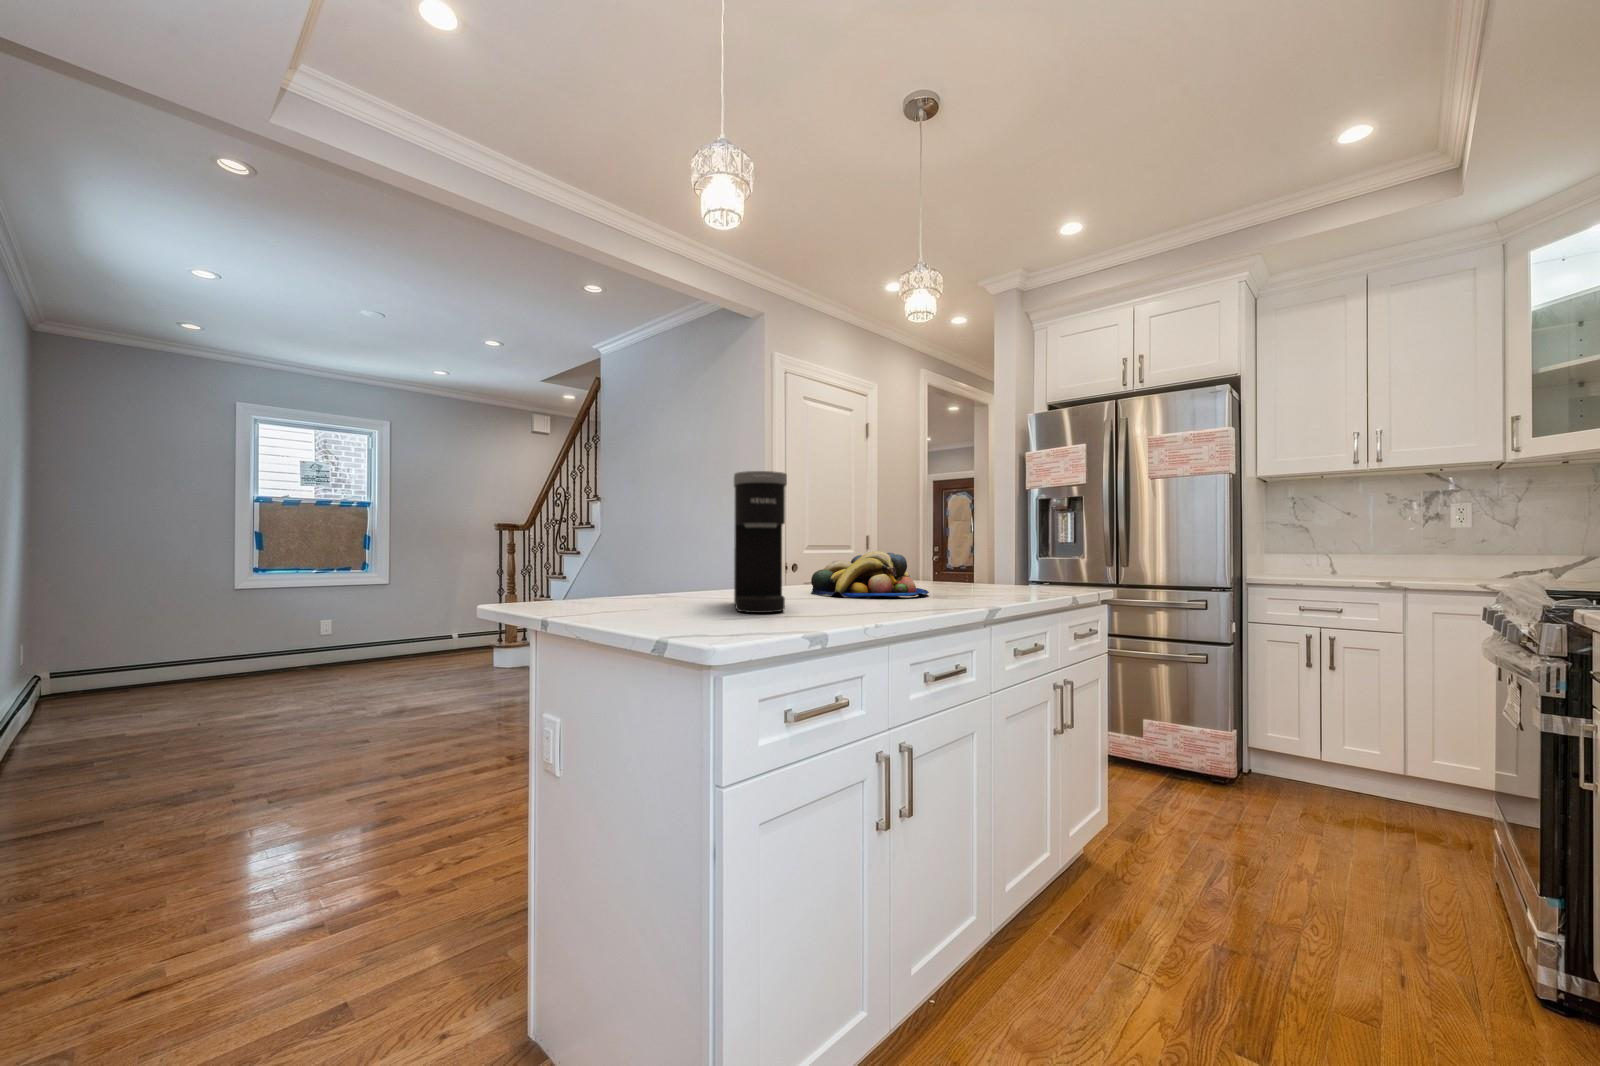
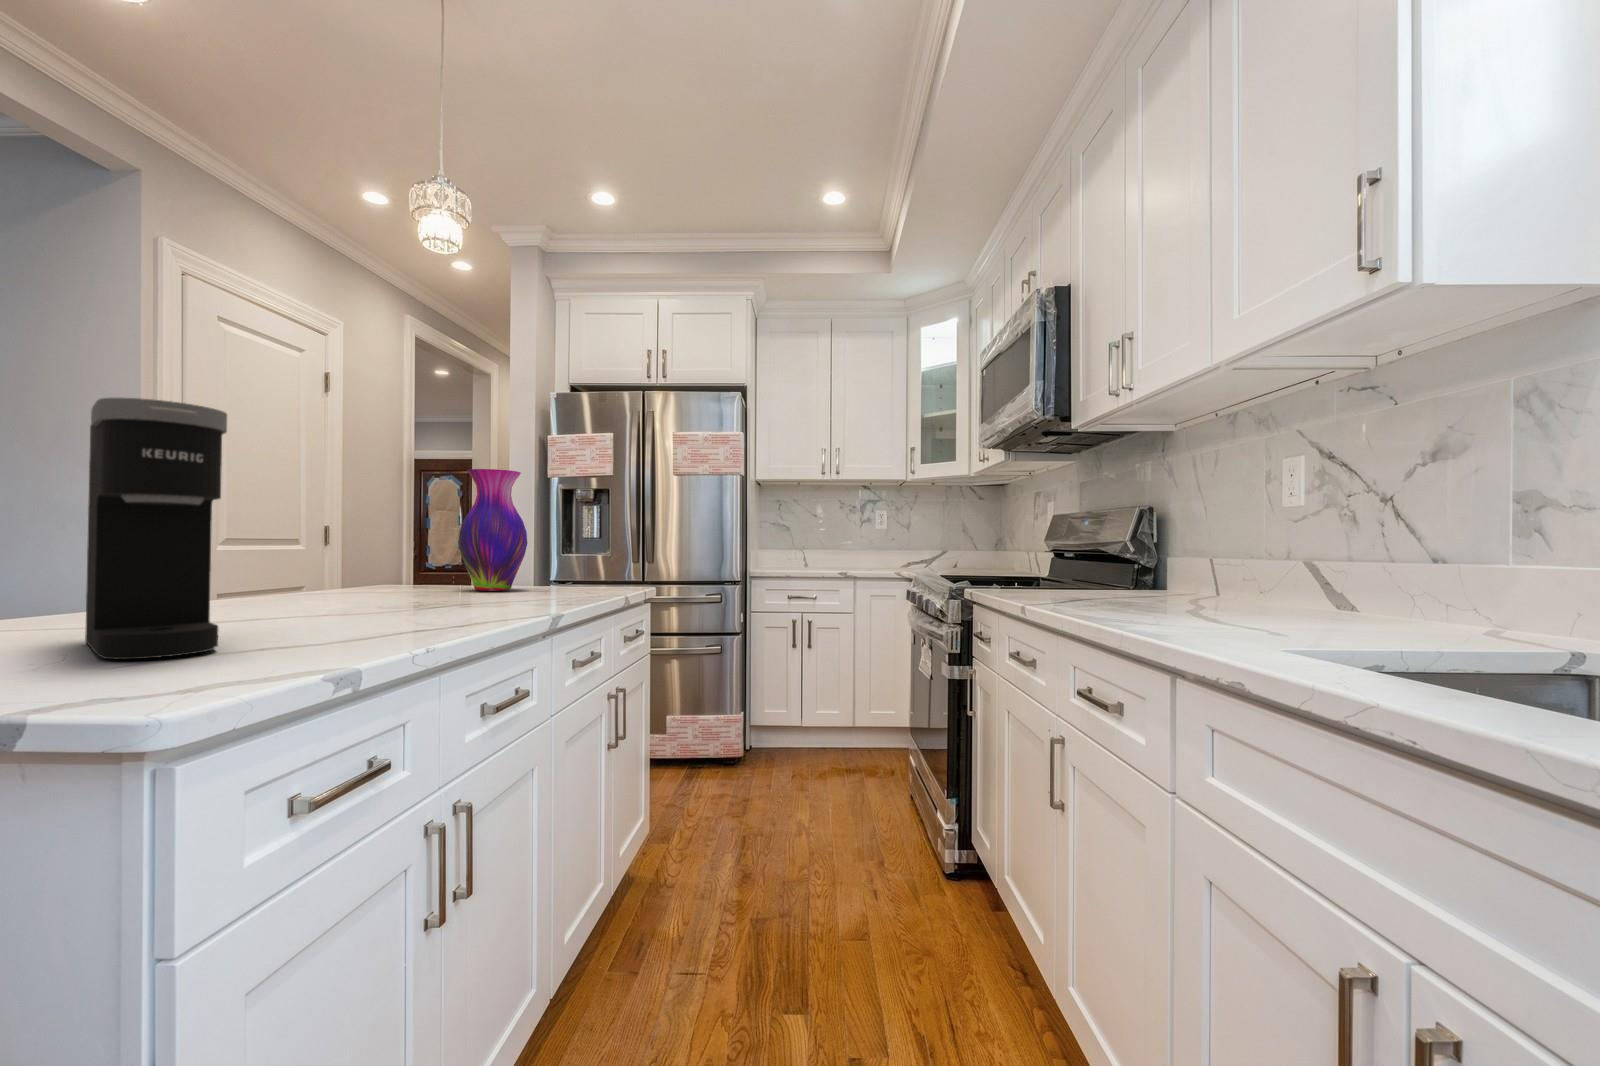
vase: none [939,488,991,586] -> present [458,469,527,591]
fruit bowl: present [811,551,929,597] -> none [253,547,457,617]

